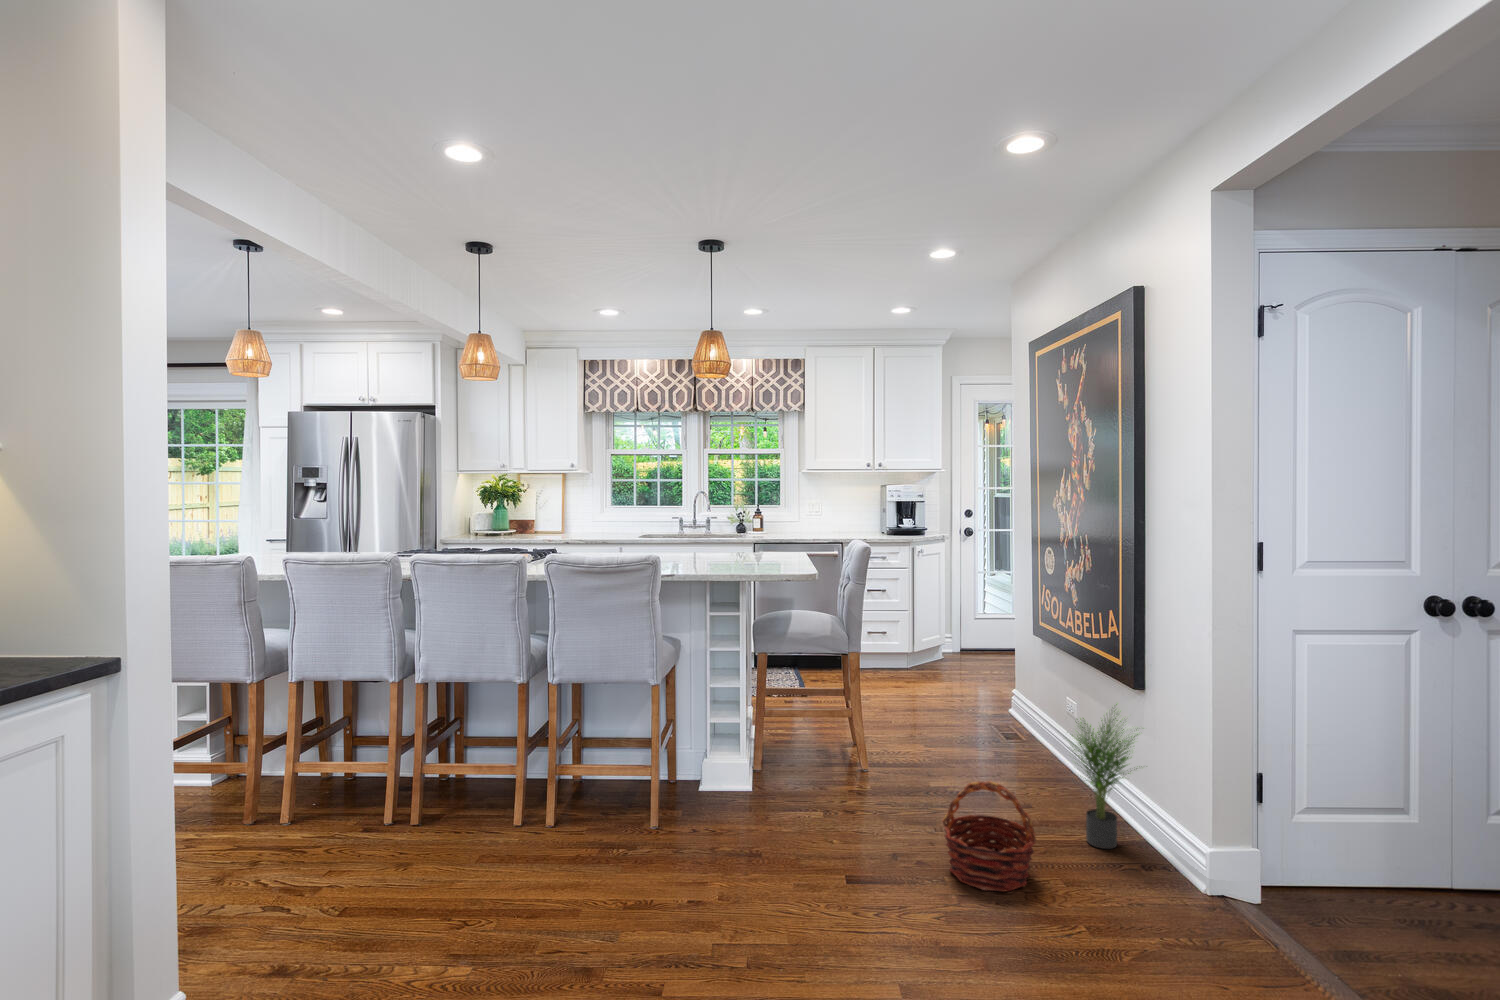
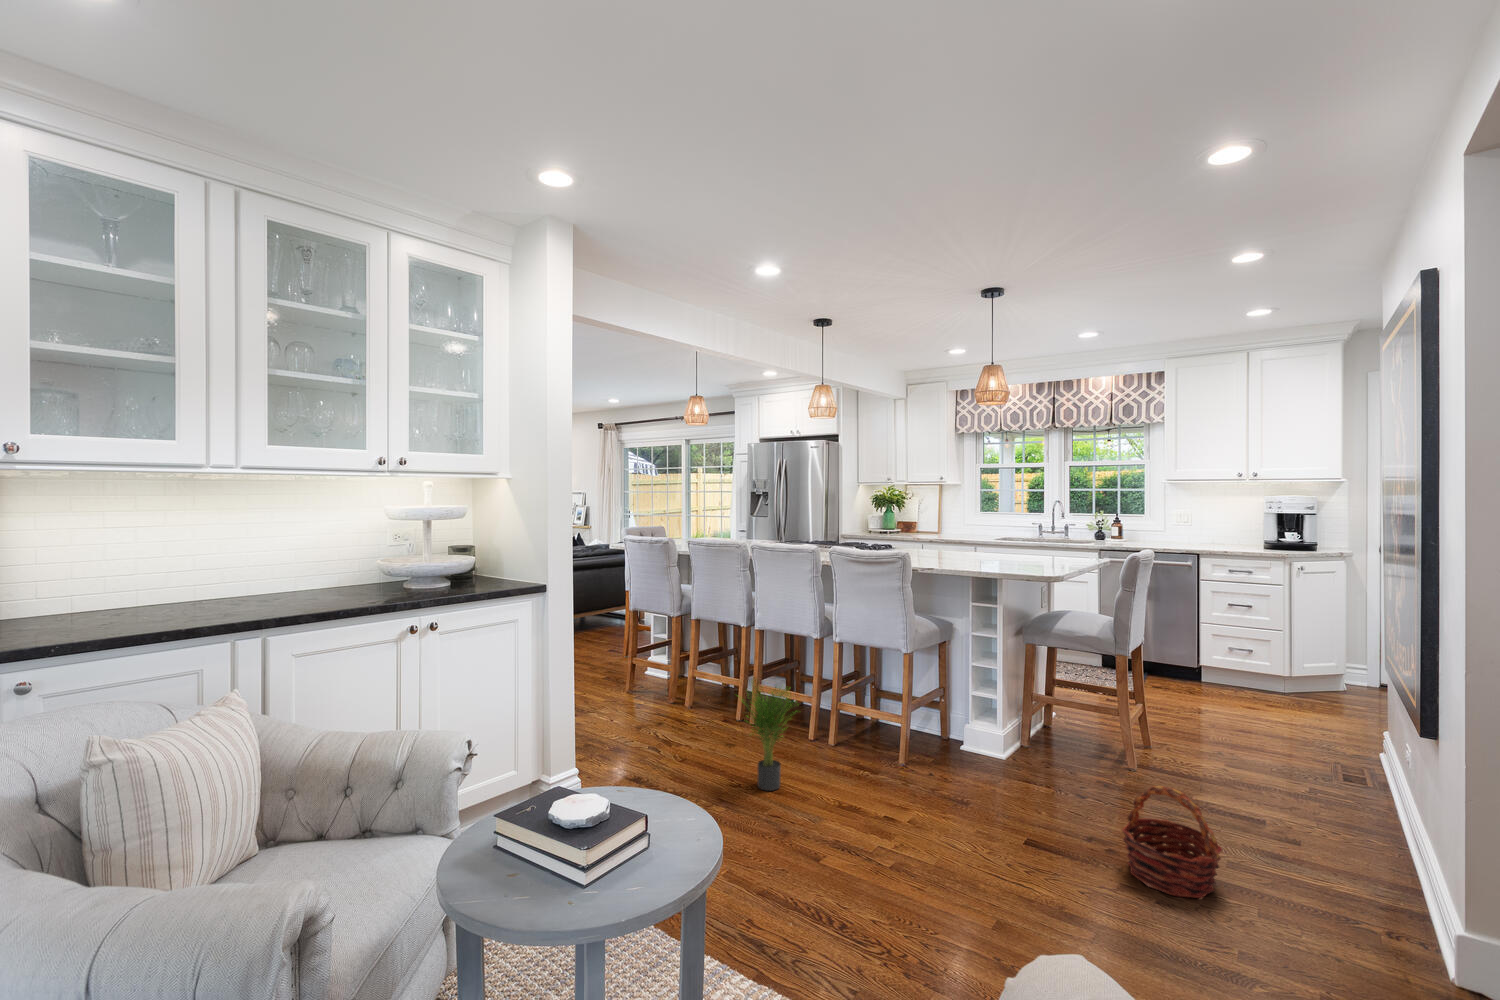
potted plant: present [1071,704,1138,849] -> present [742,679,793,791]

